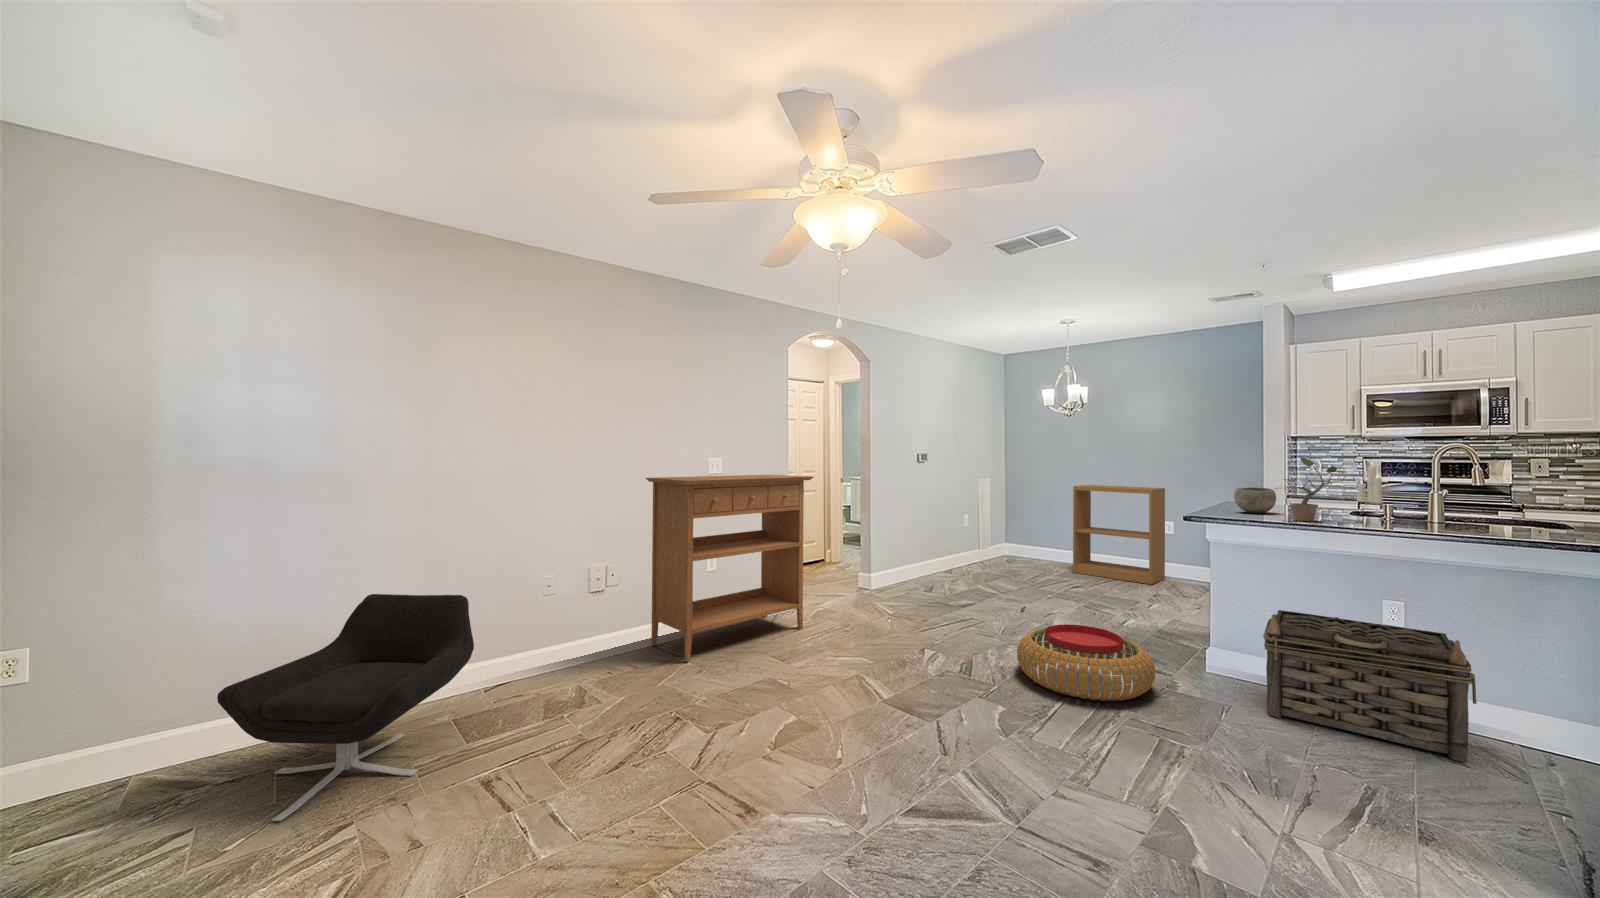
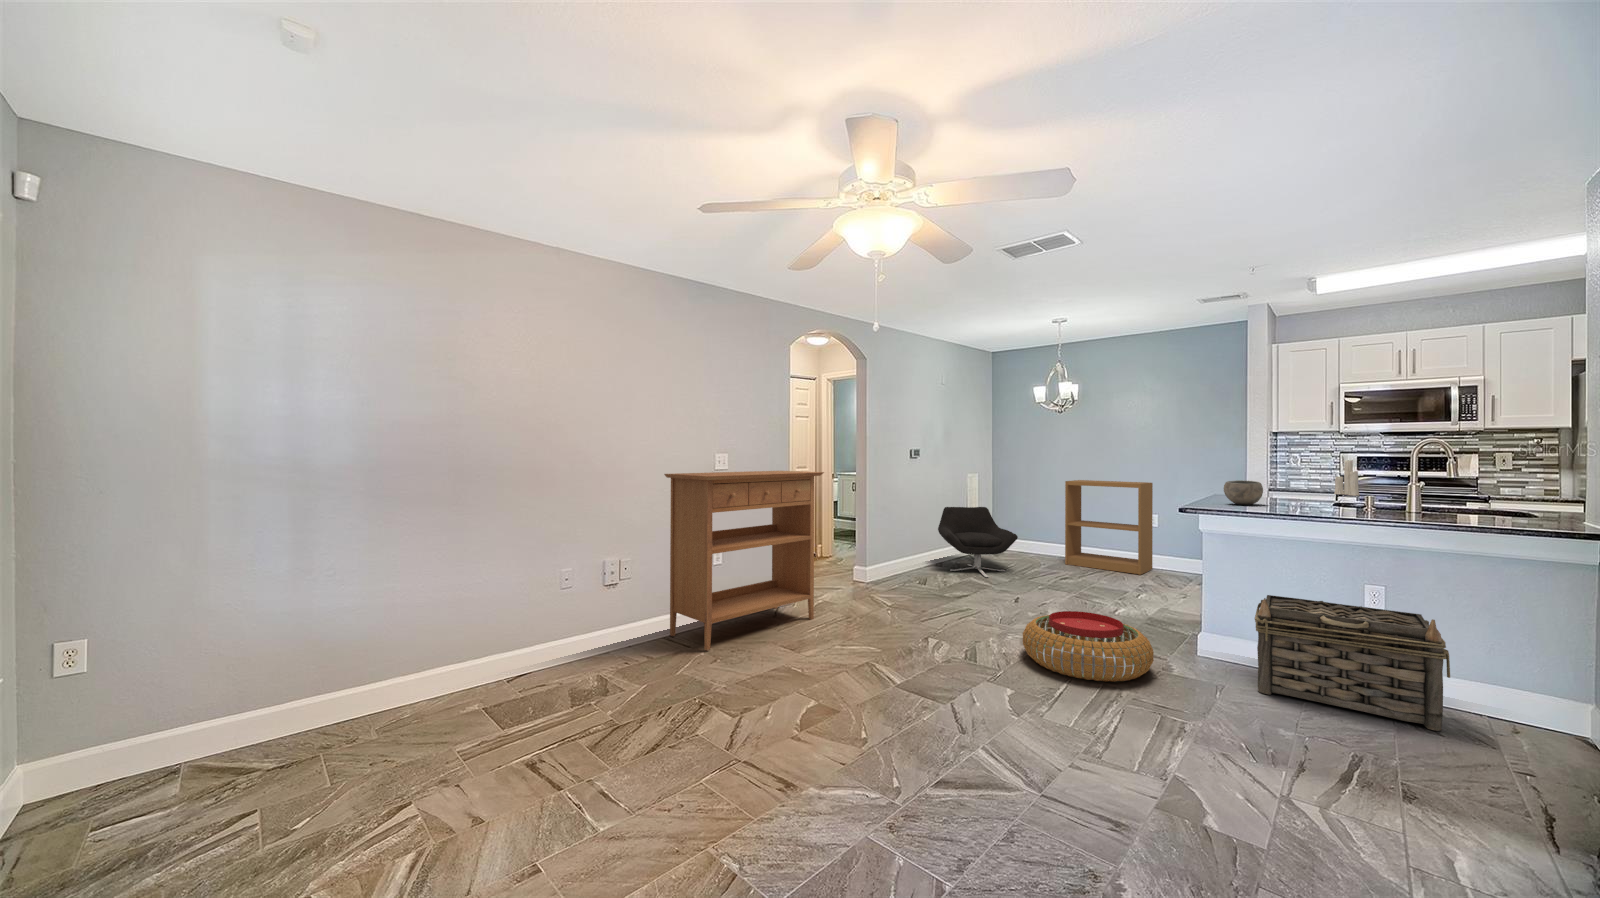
potted plant: present [1275,457,1347,521] -> none [1261,450,1331,512]
lounge chair: present [217,594,474,821] -> present [938,507,1018,577]

